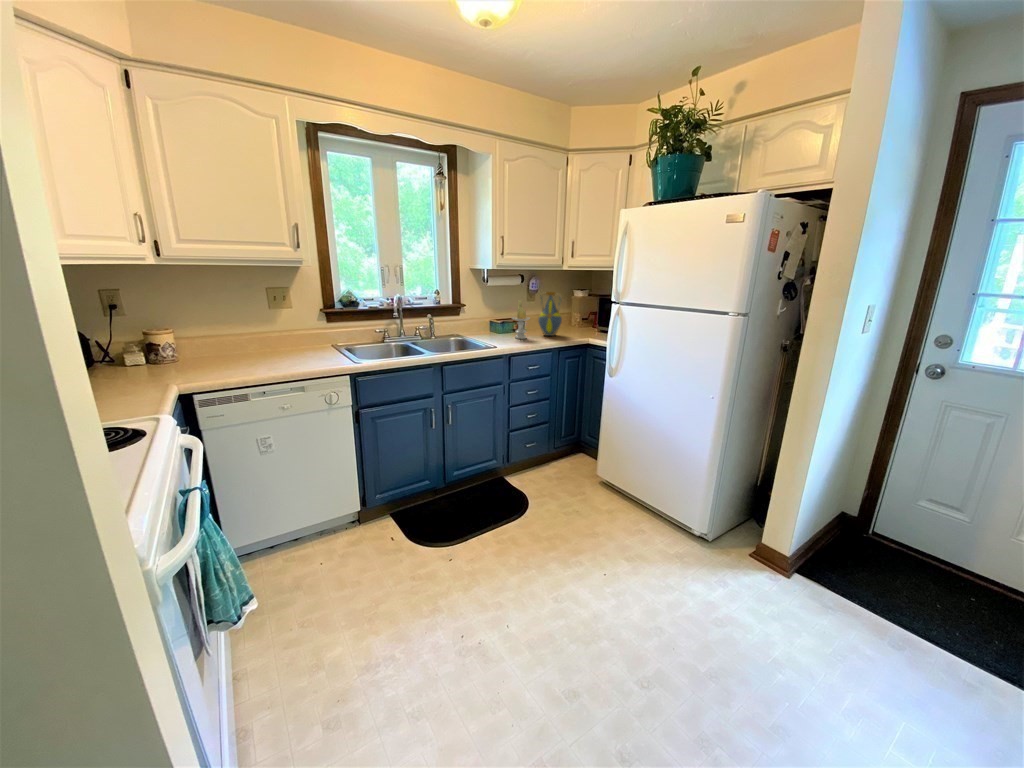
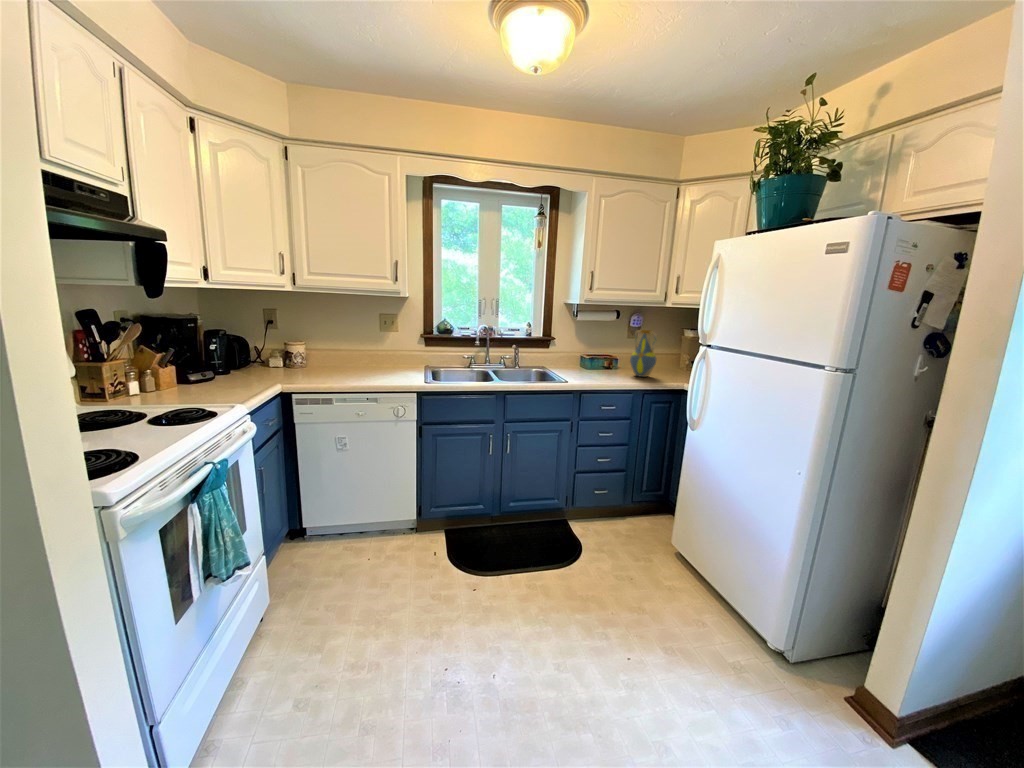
candle: present [512,300,530,339] -> none [598,337,618,377]

